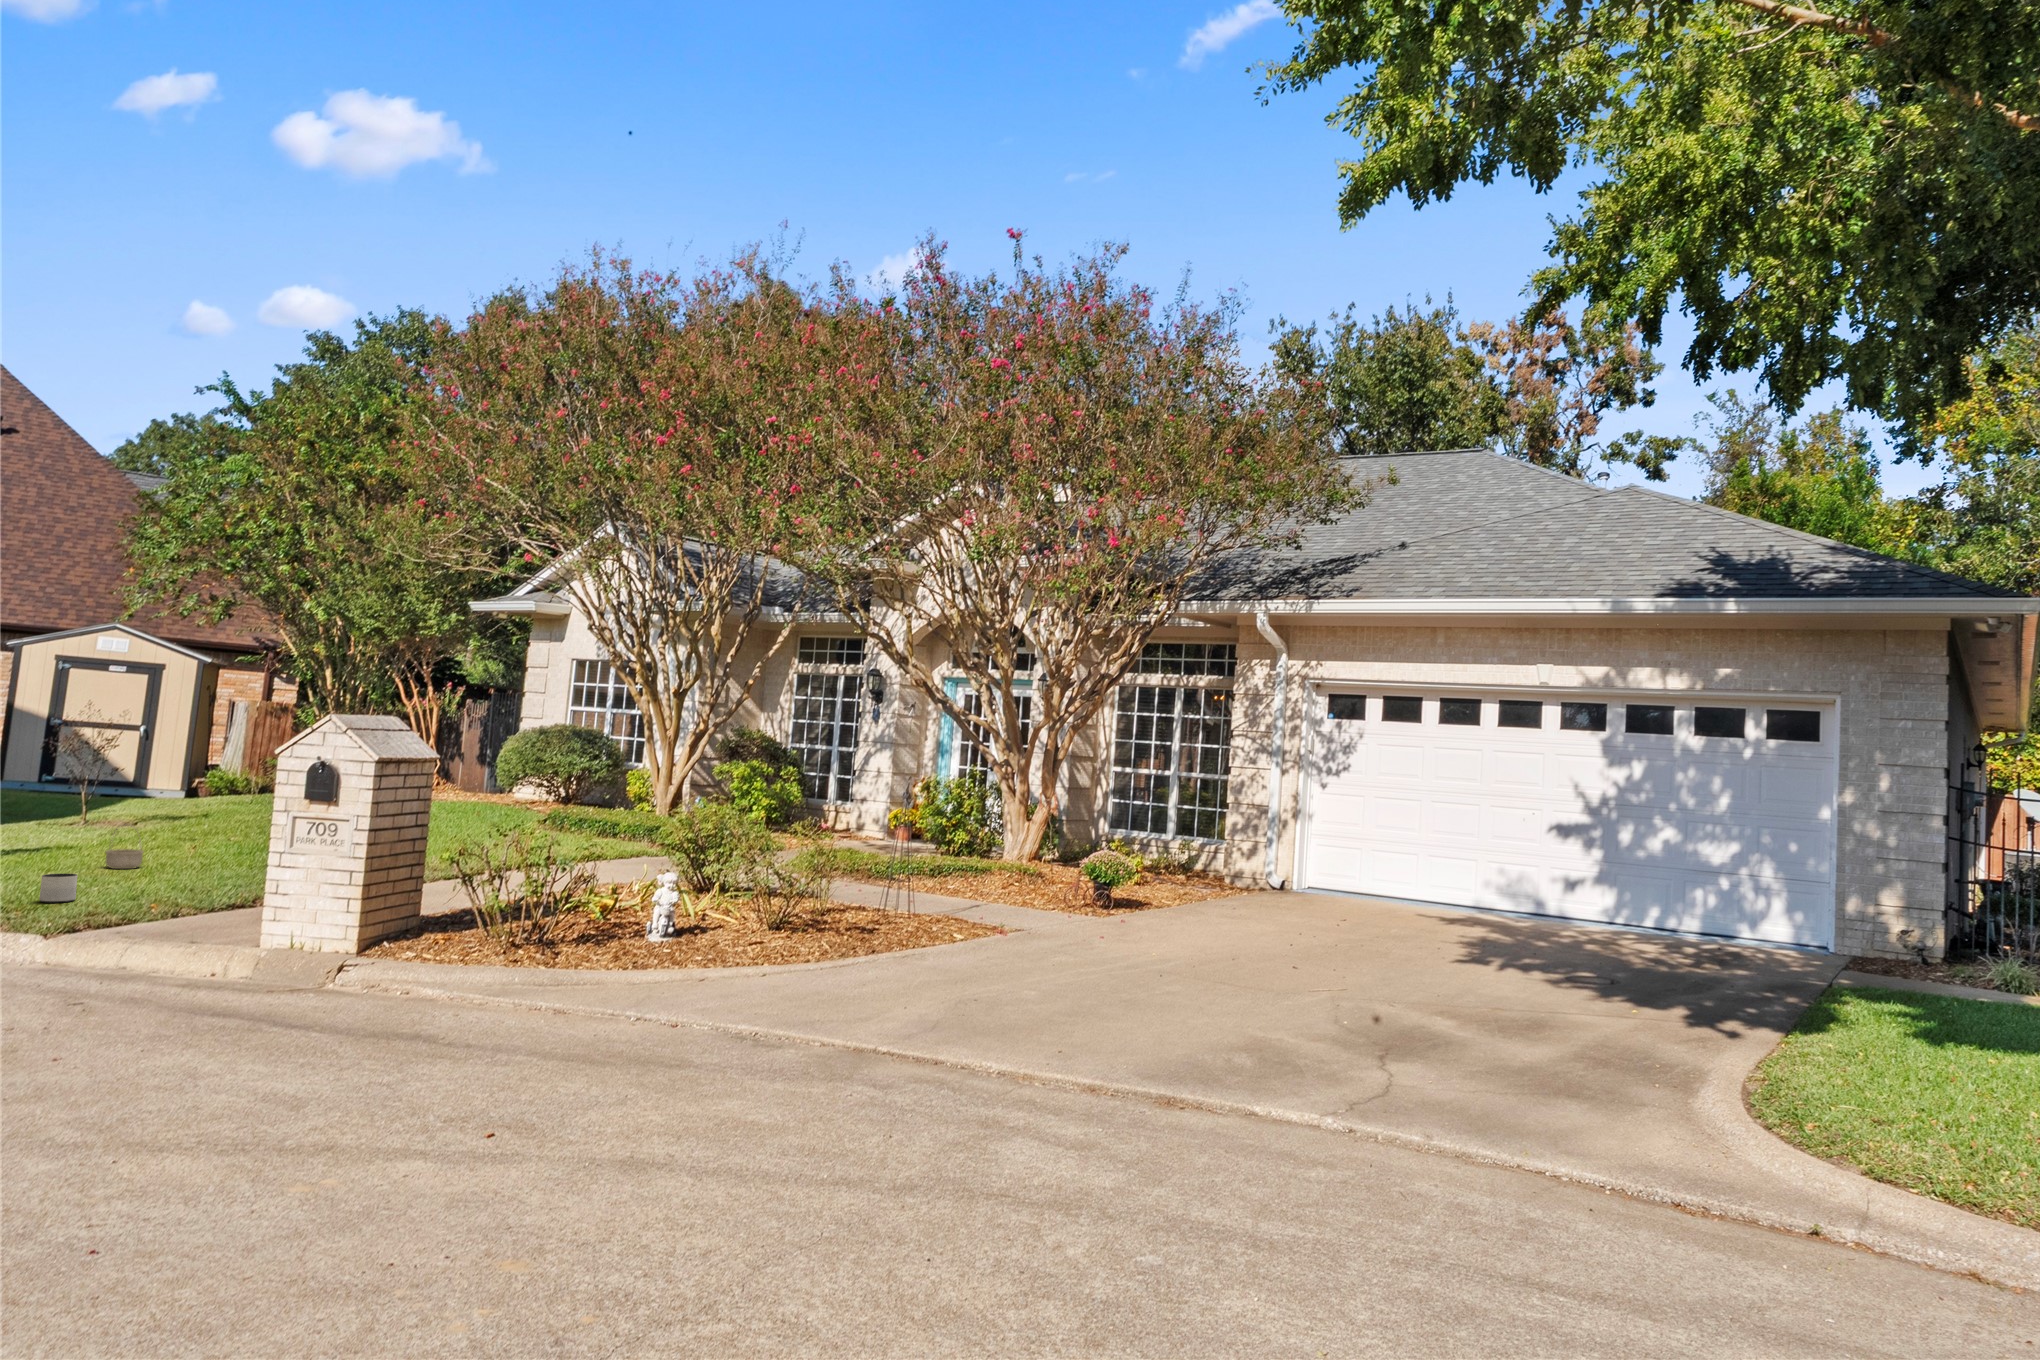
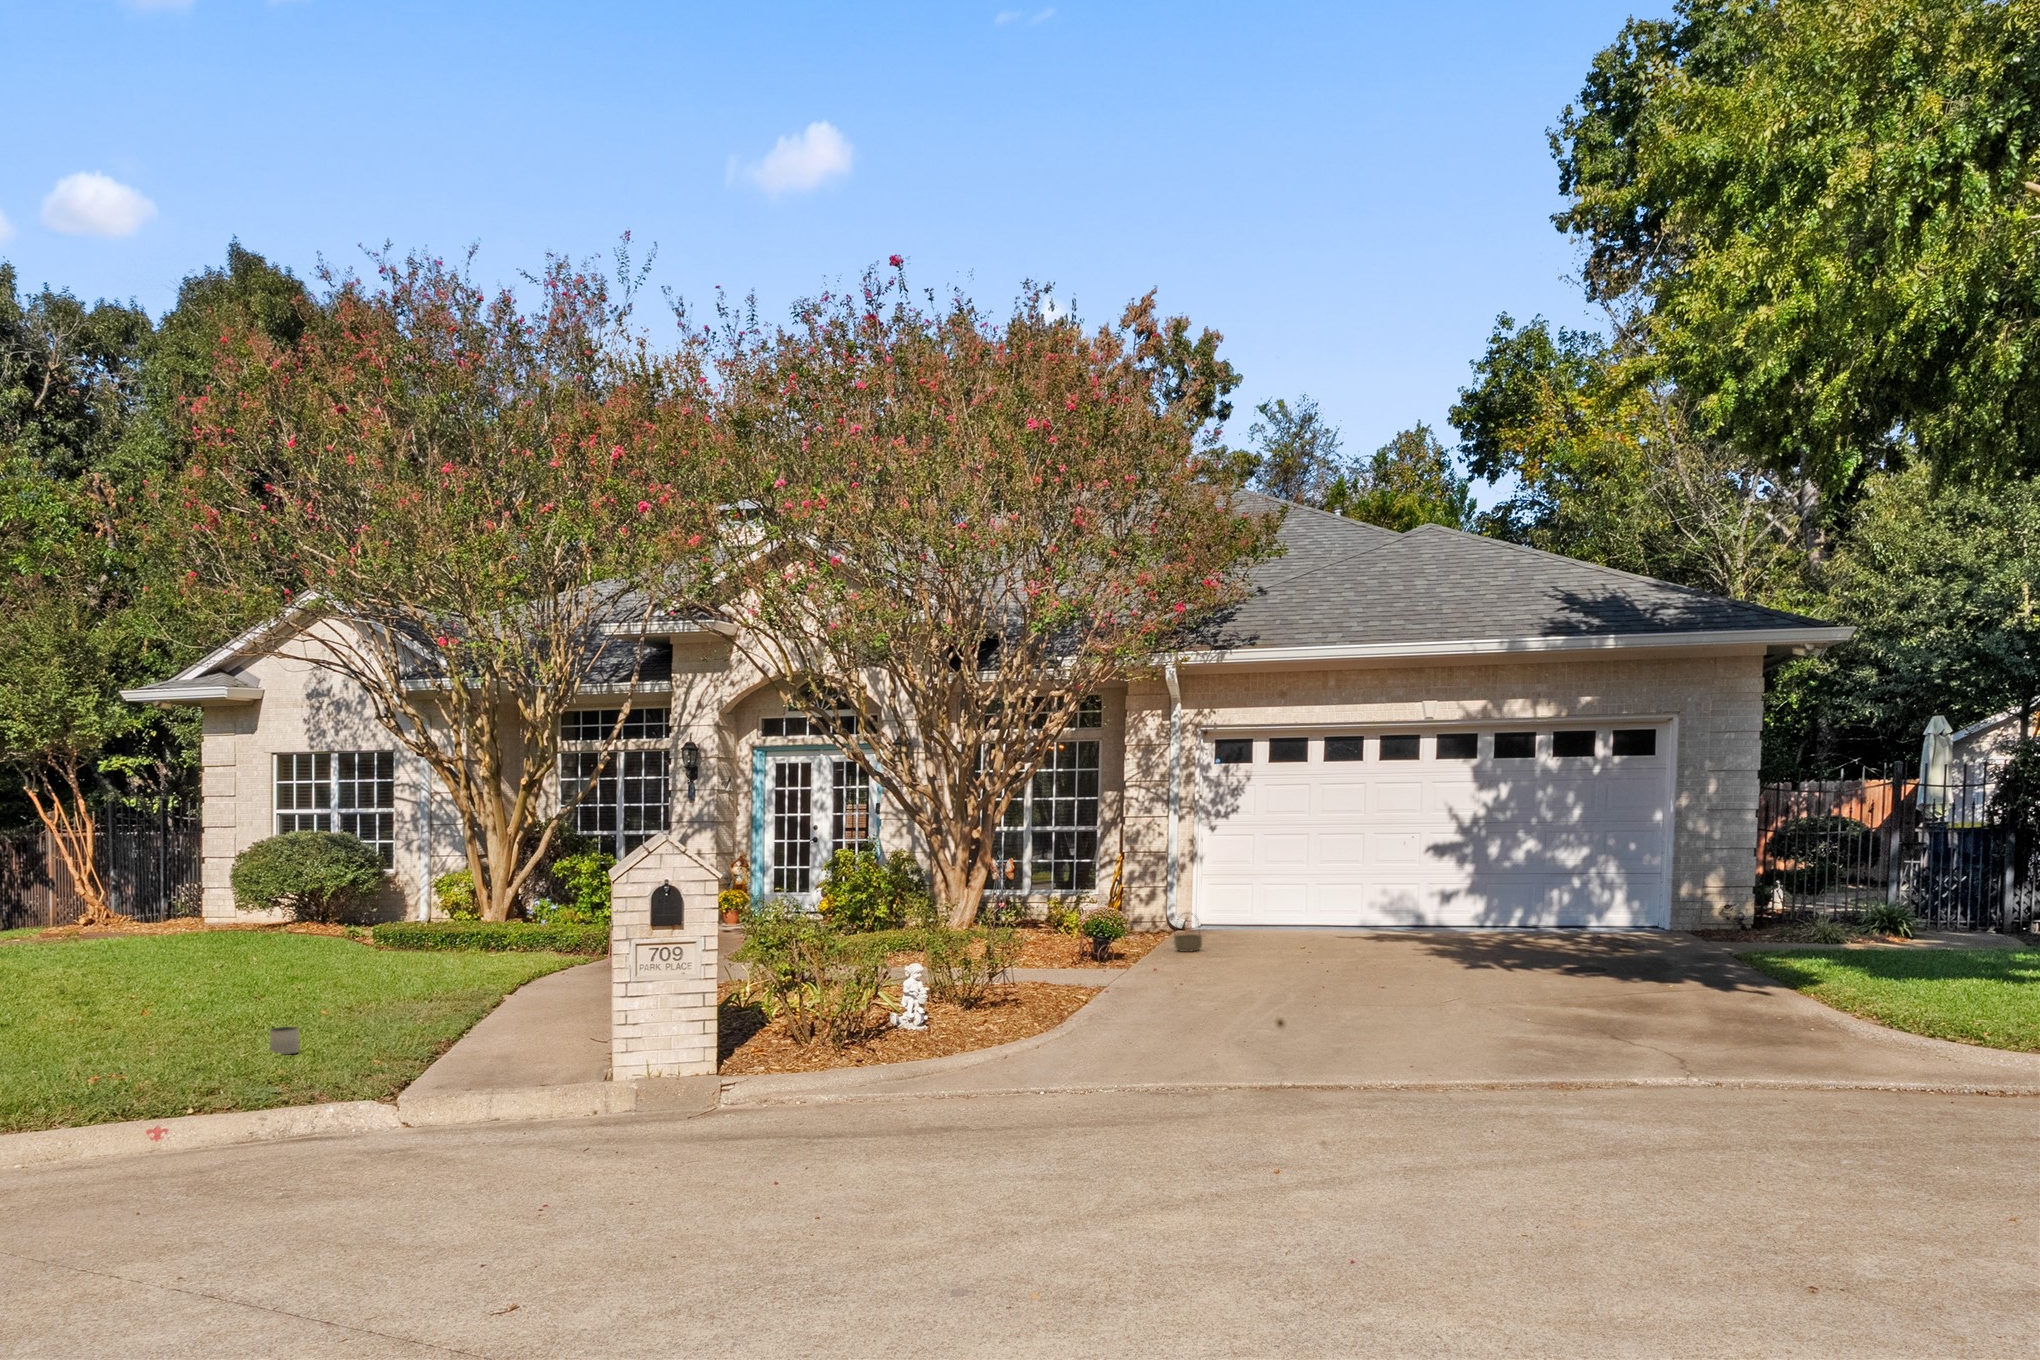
basket: present [105,824,143,869] -> present [1174,913,1202,952]

